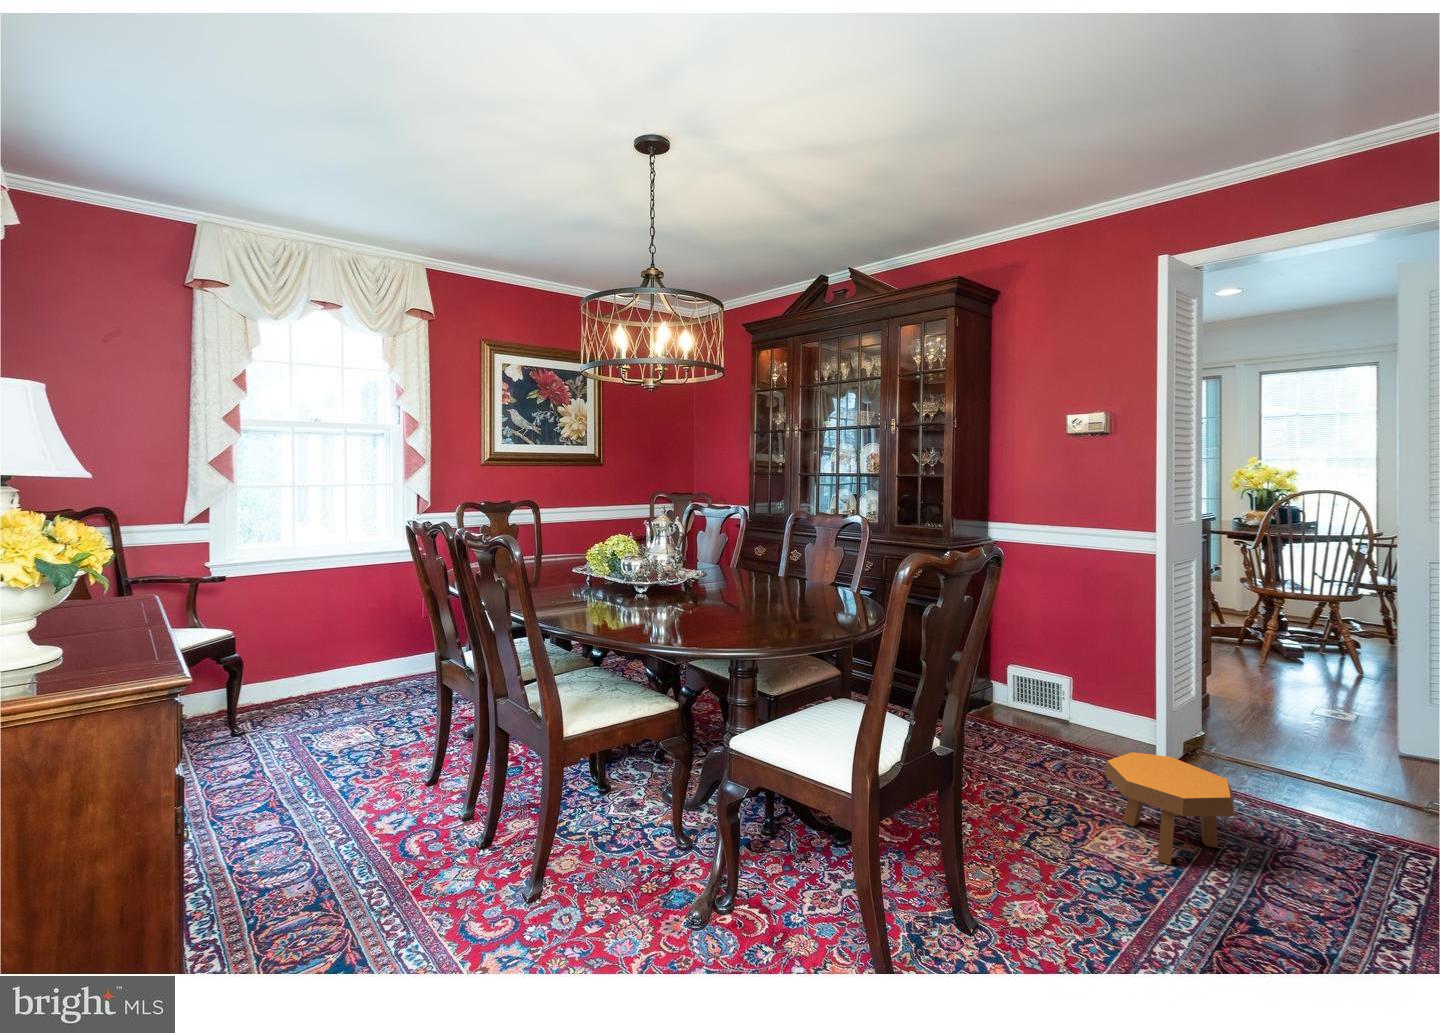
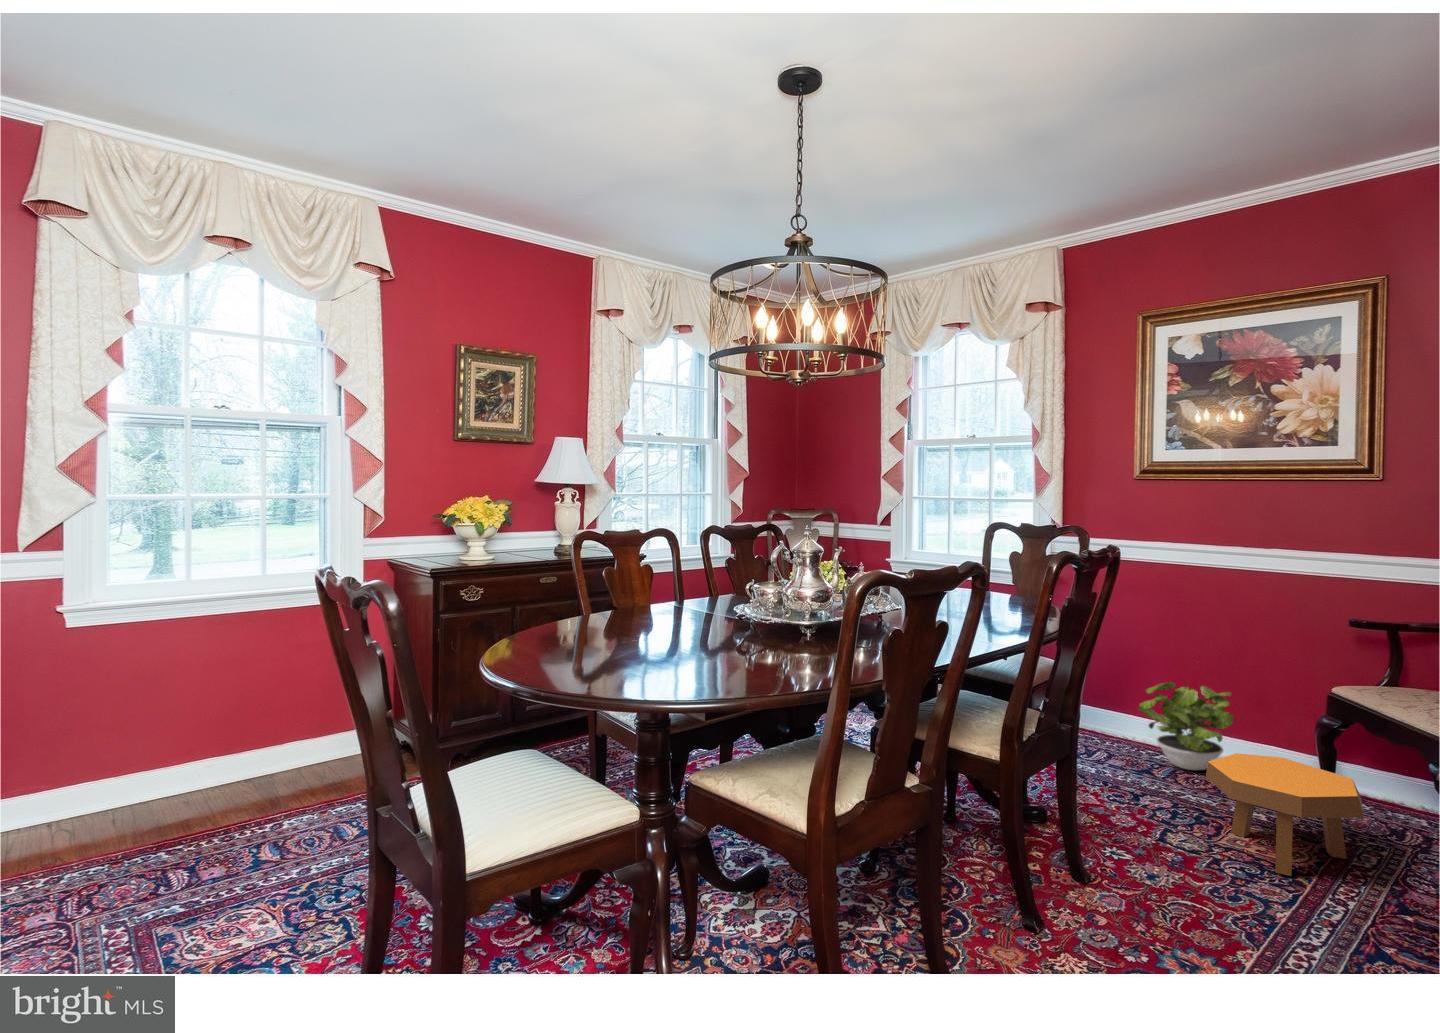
potted plant: none [1051,683,1133,759] -> present [1138,682,1234,770]

